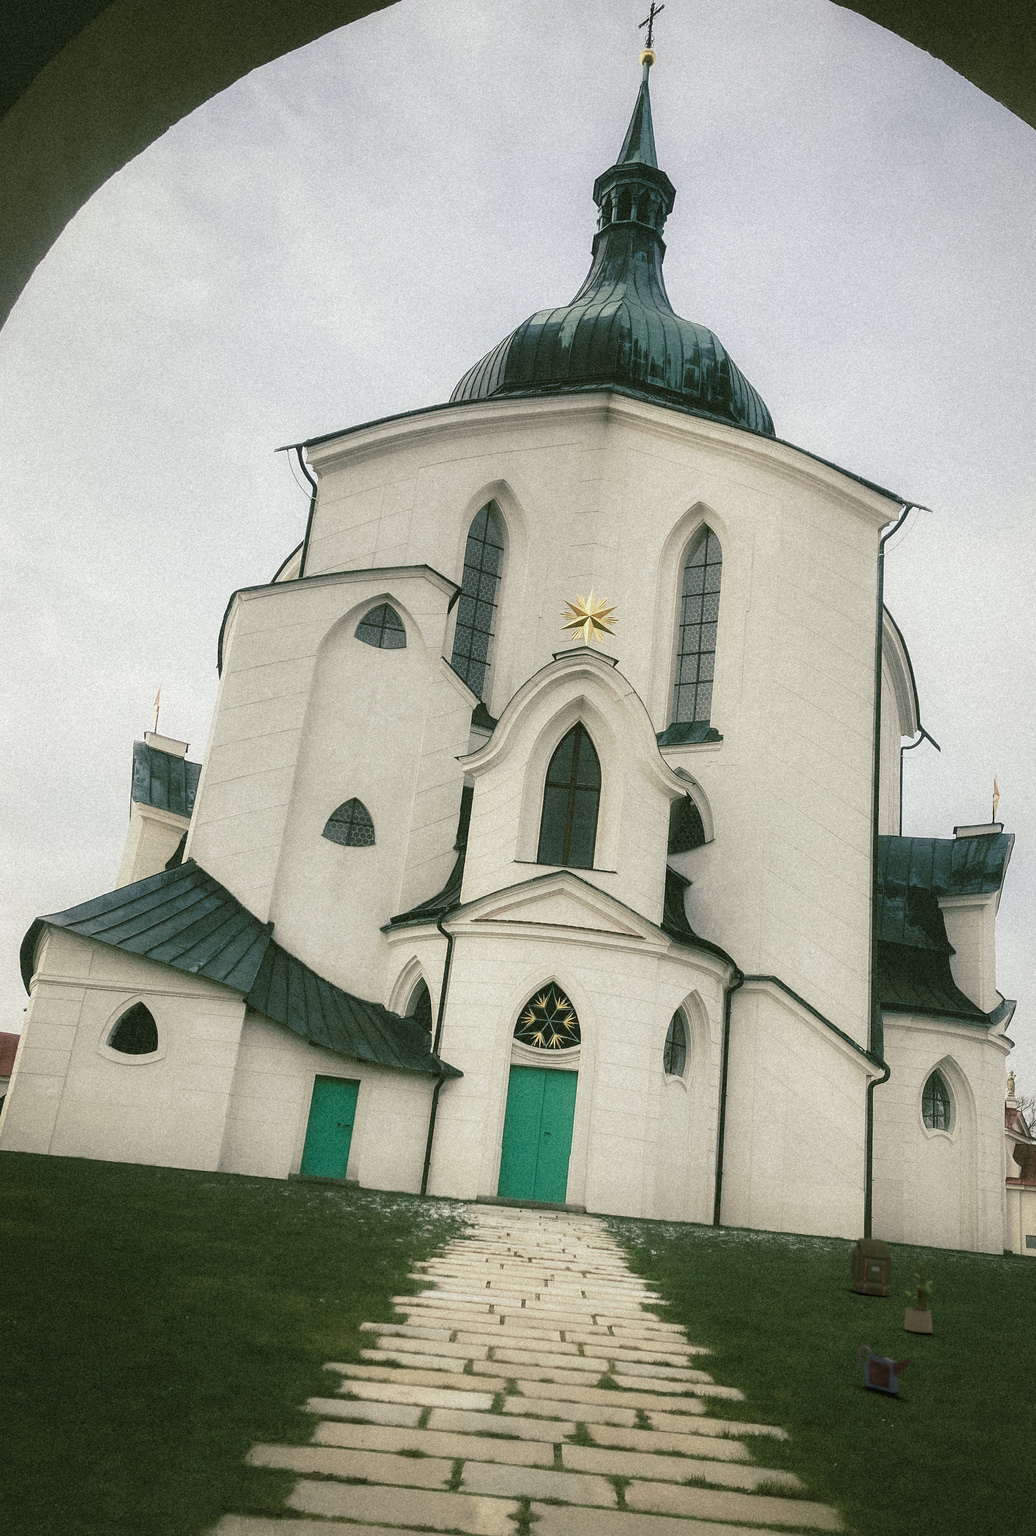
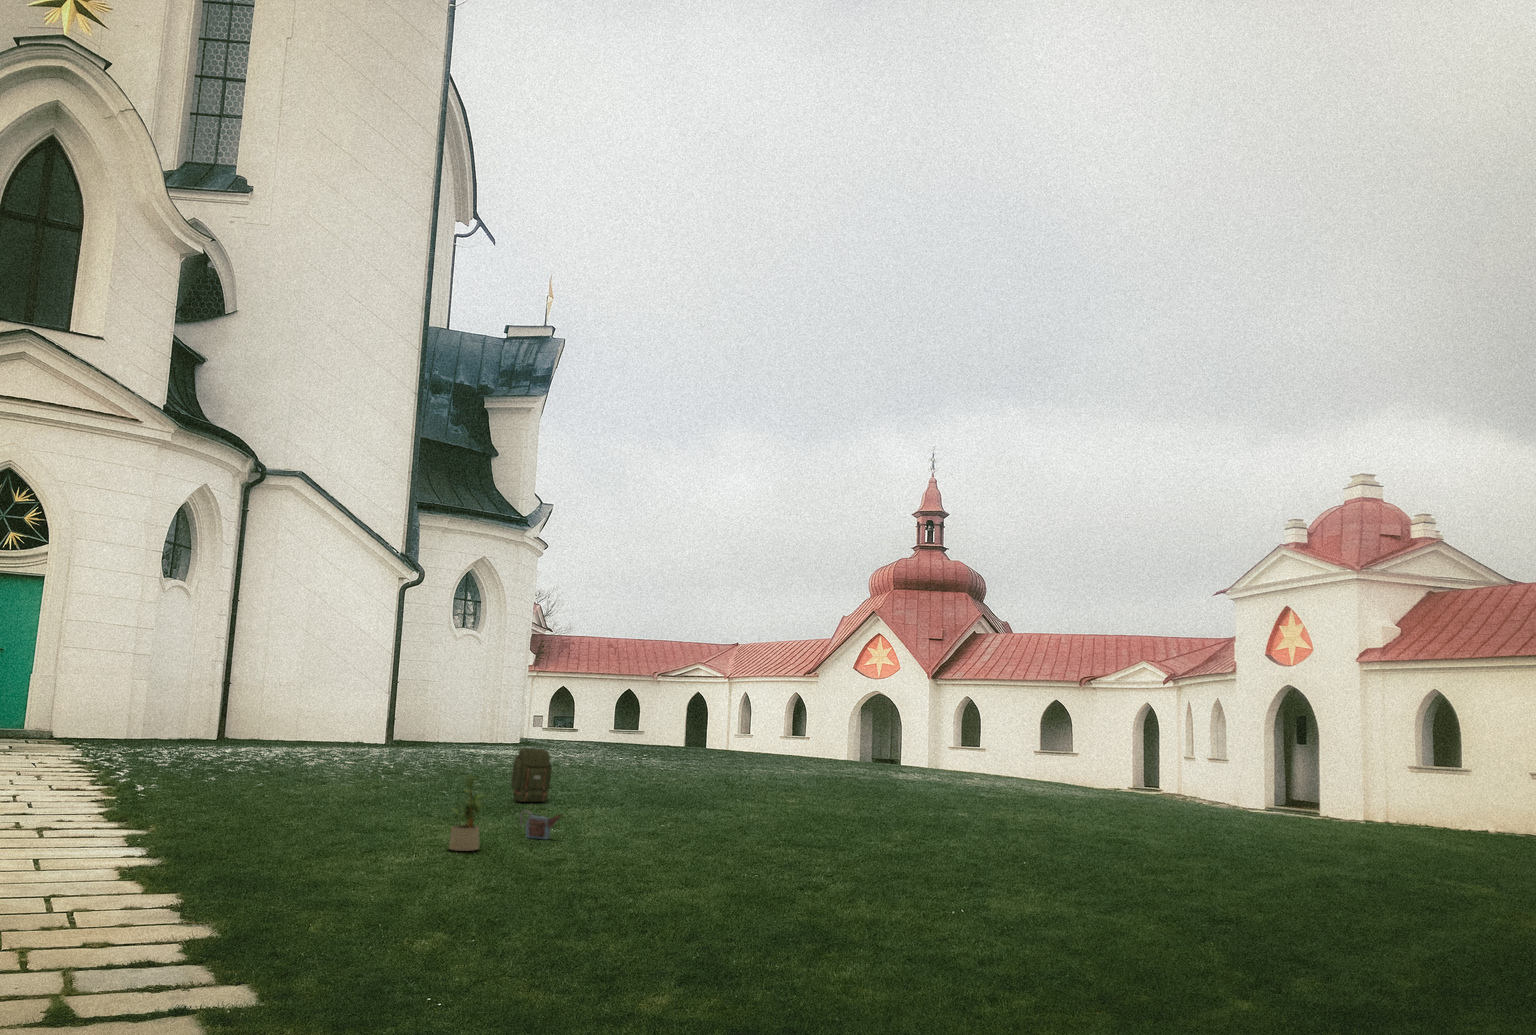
backpack: present [851,1237,892,1296] -> present [511,748,552,802]
watering can: present [856,1345,912,1393] -> present [519,810,562,839]

